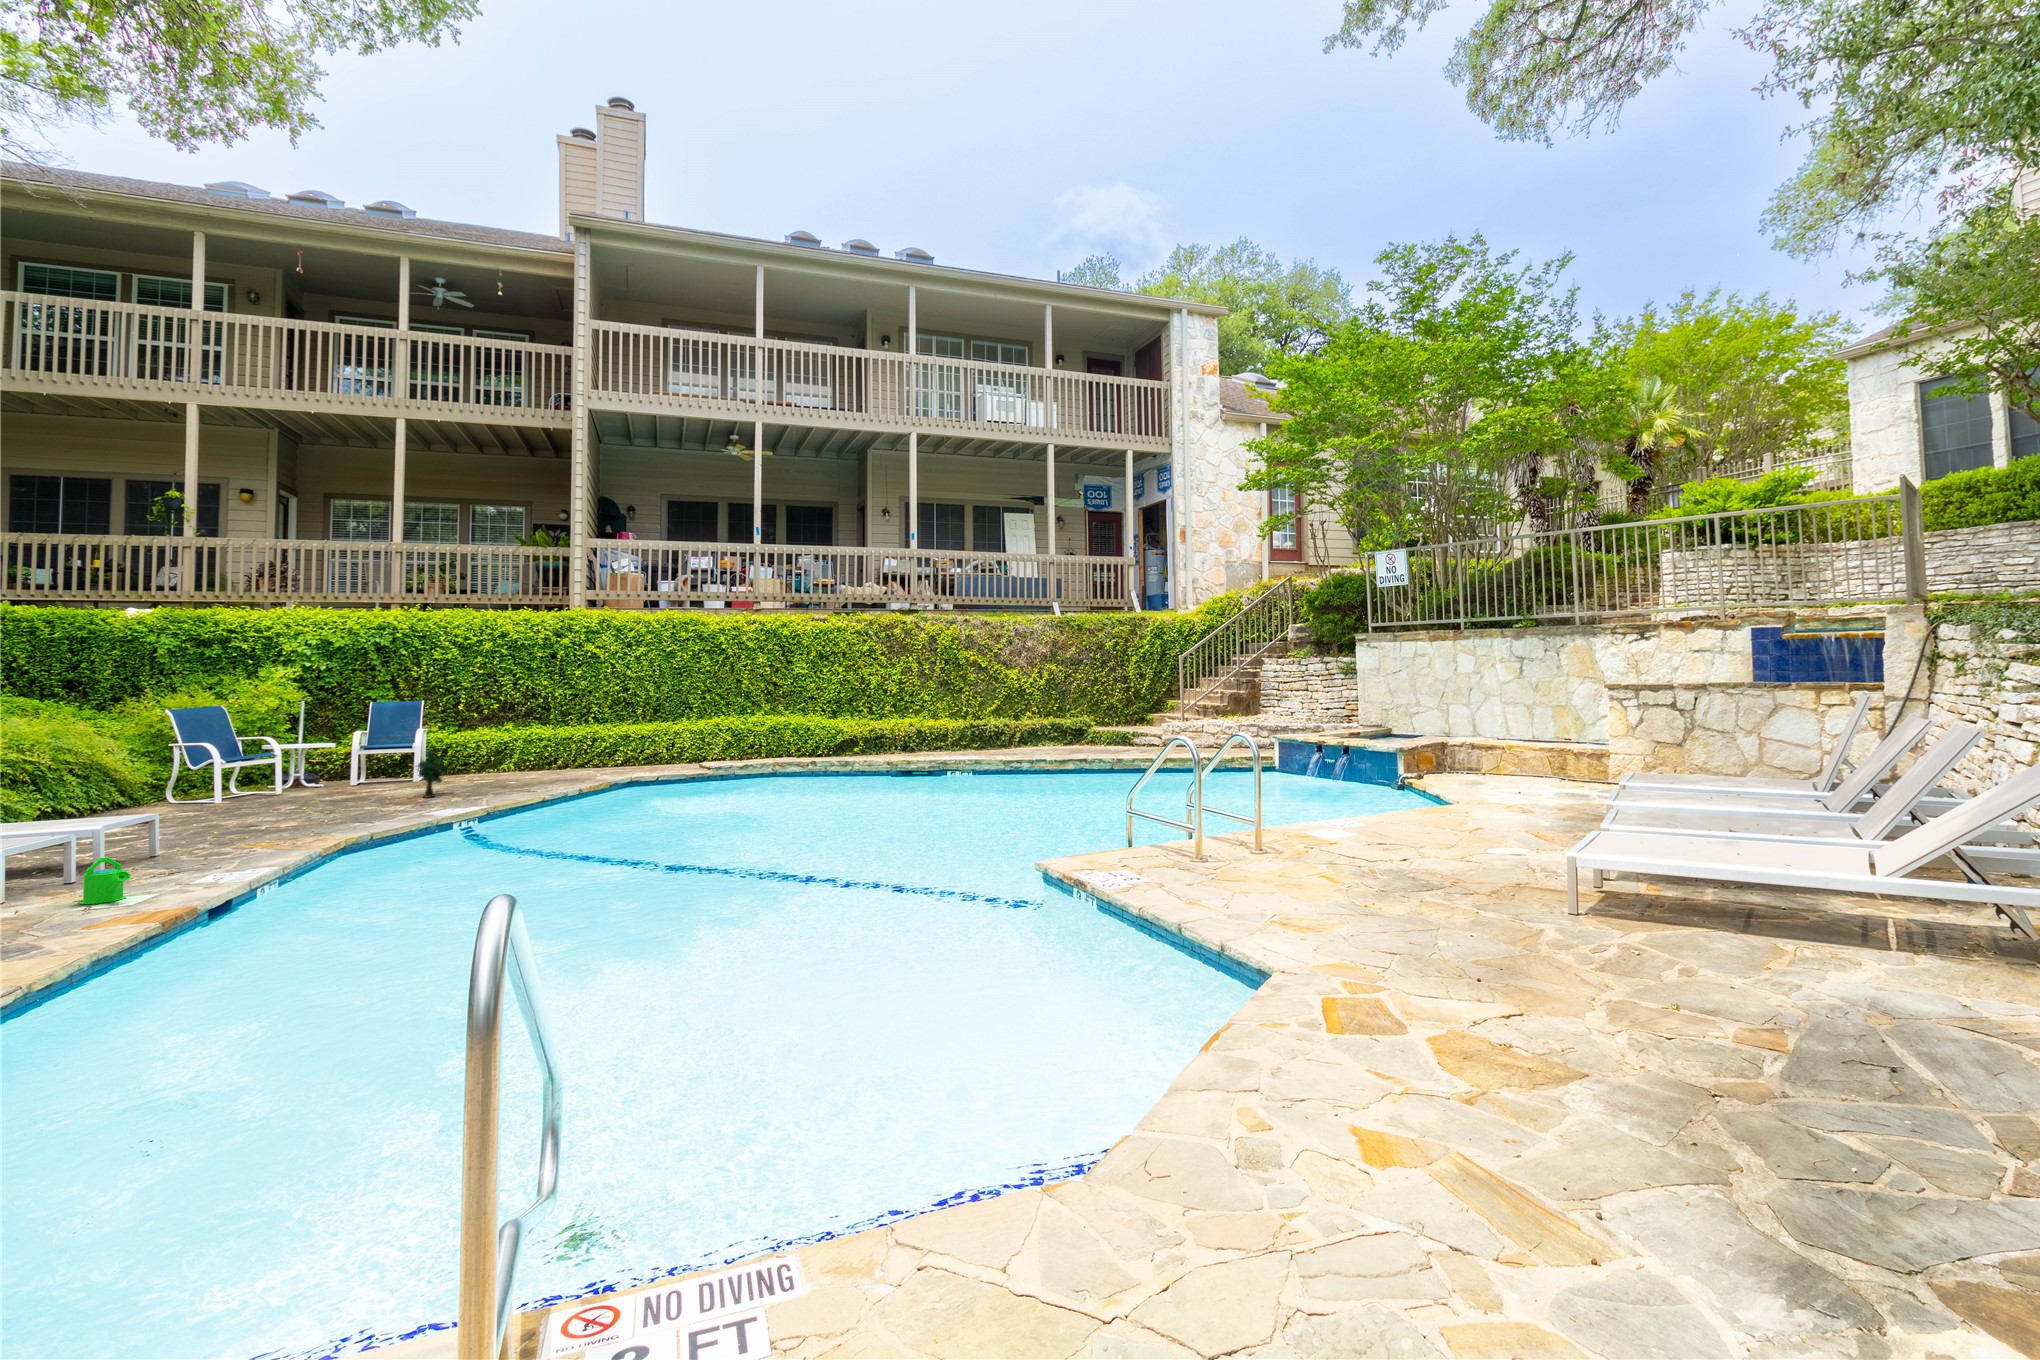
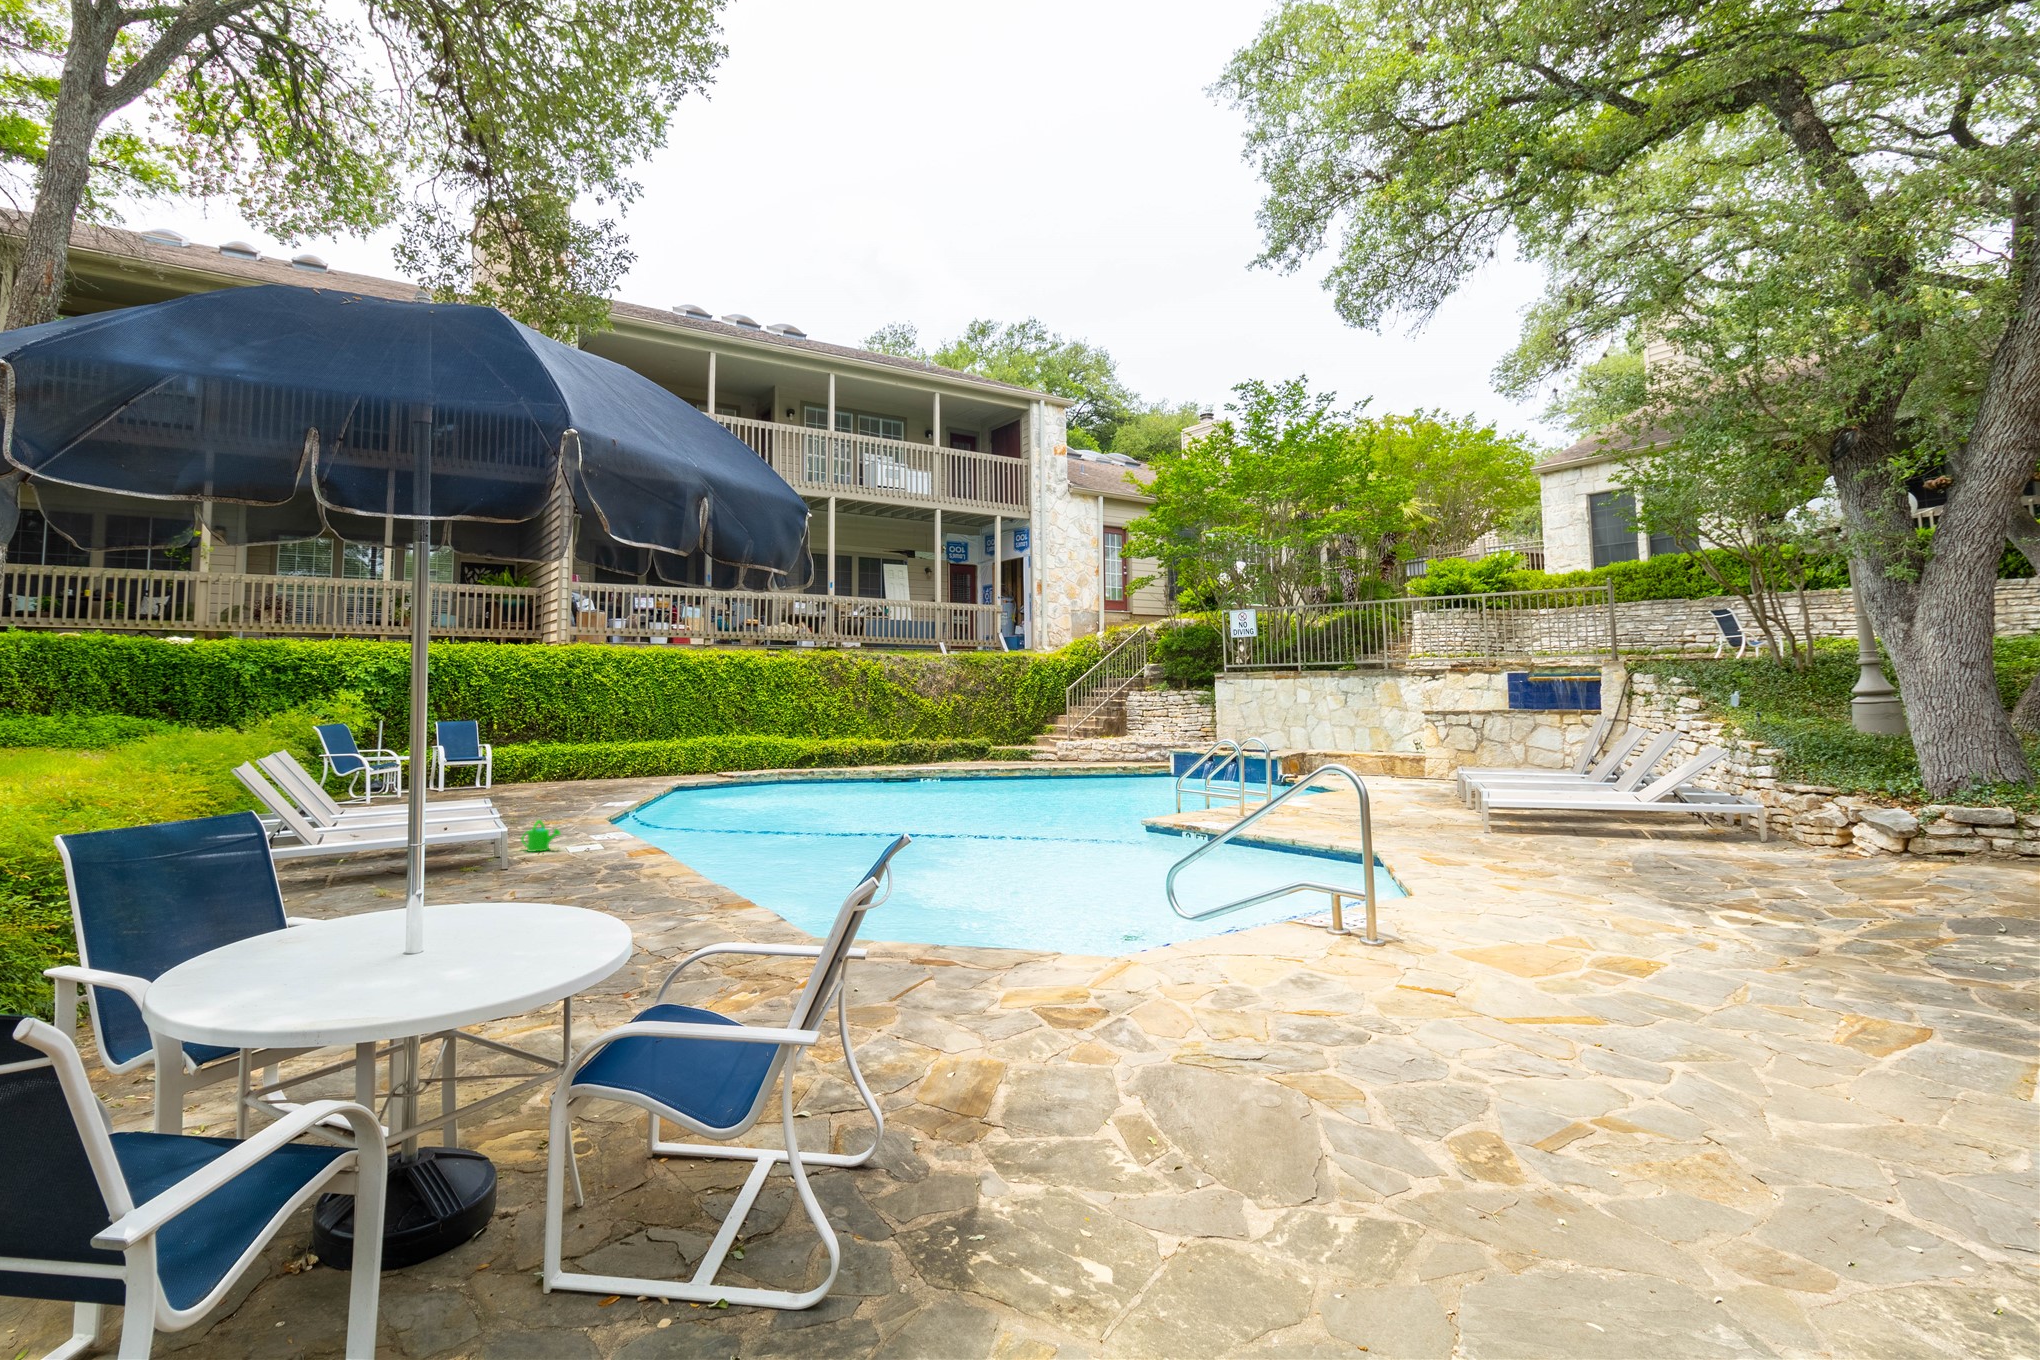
decorative plant: present [417,748,448,798] -> none [535,757,561,798]

